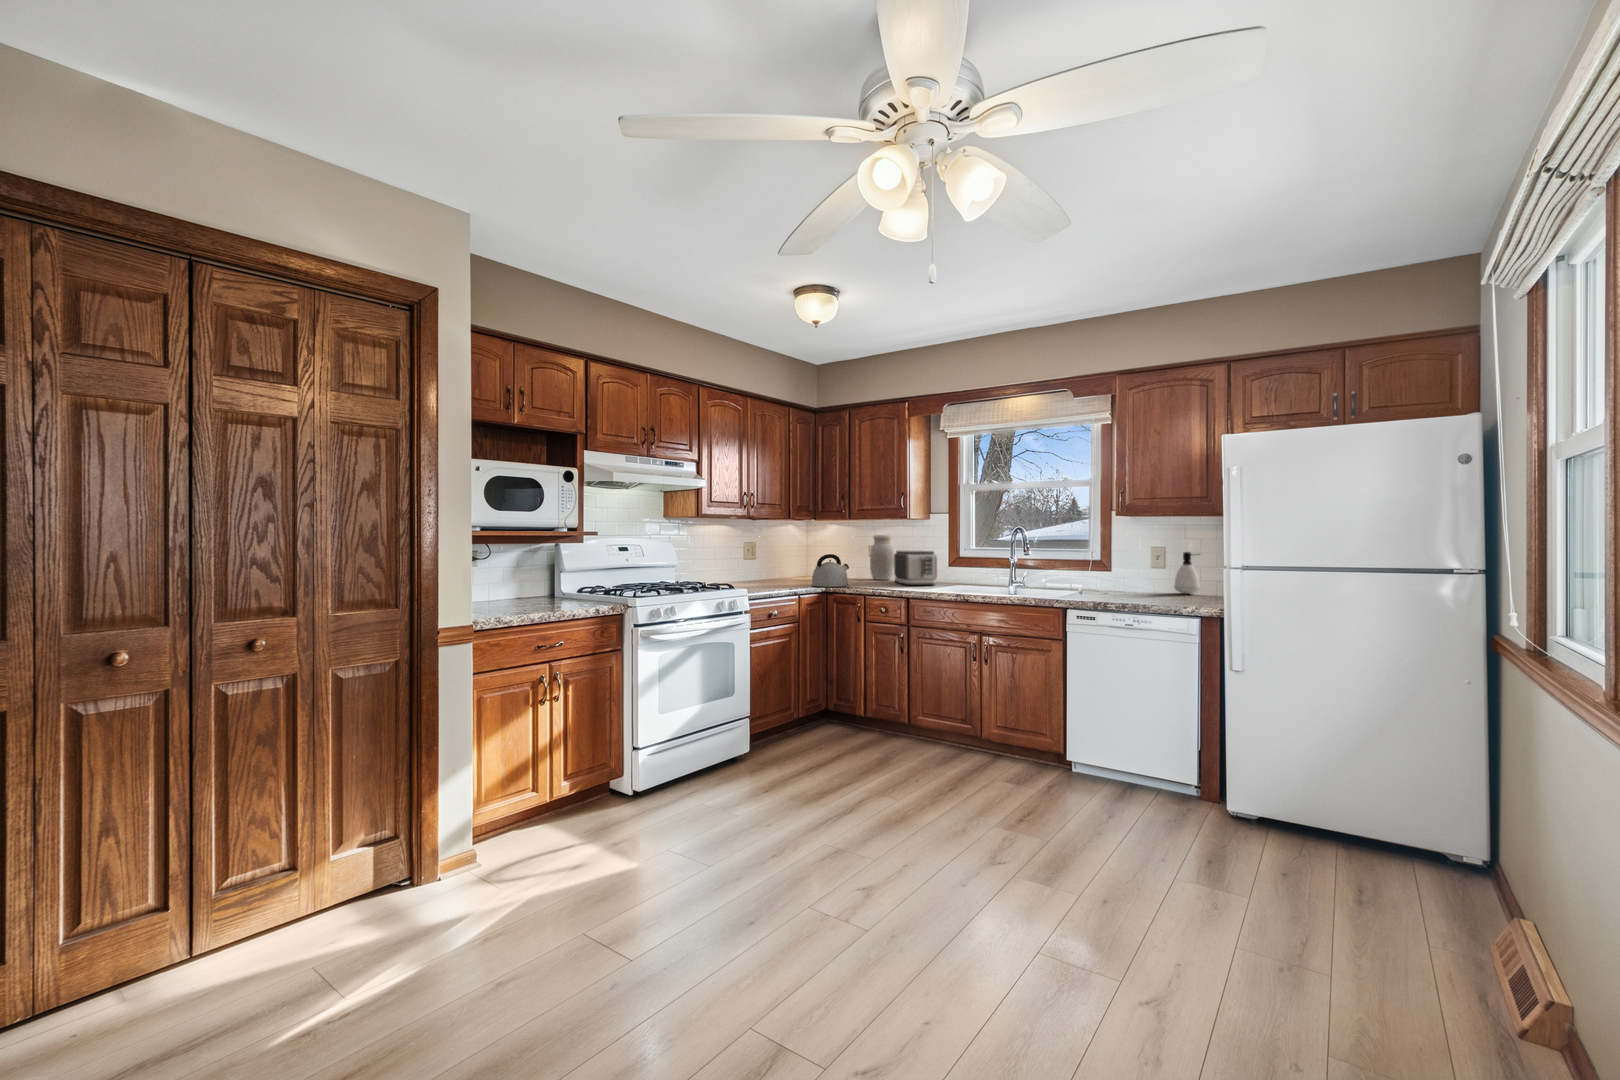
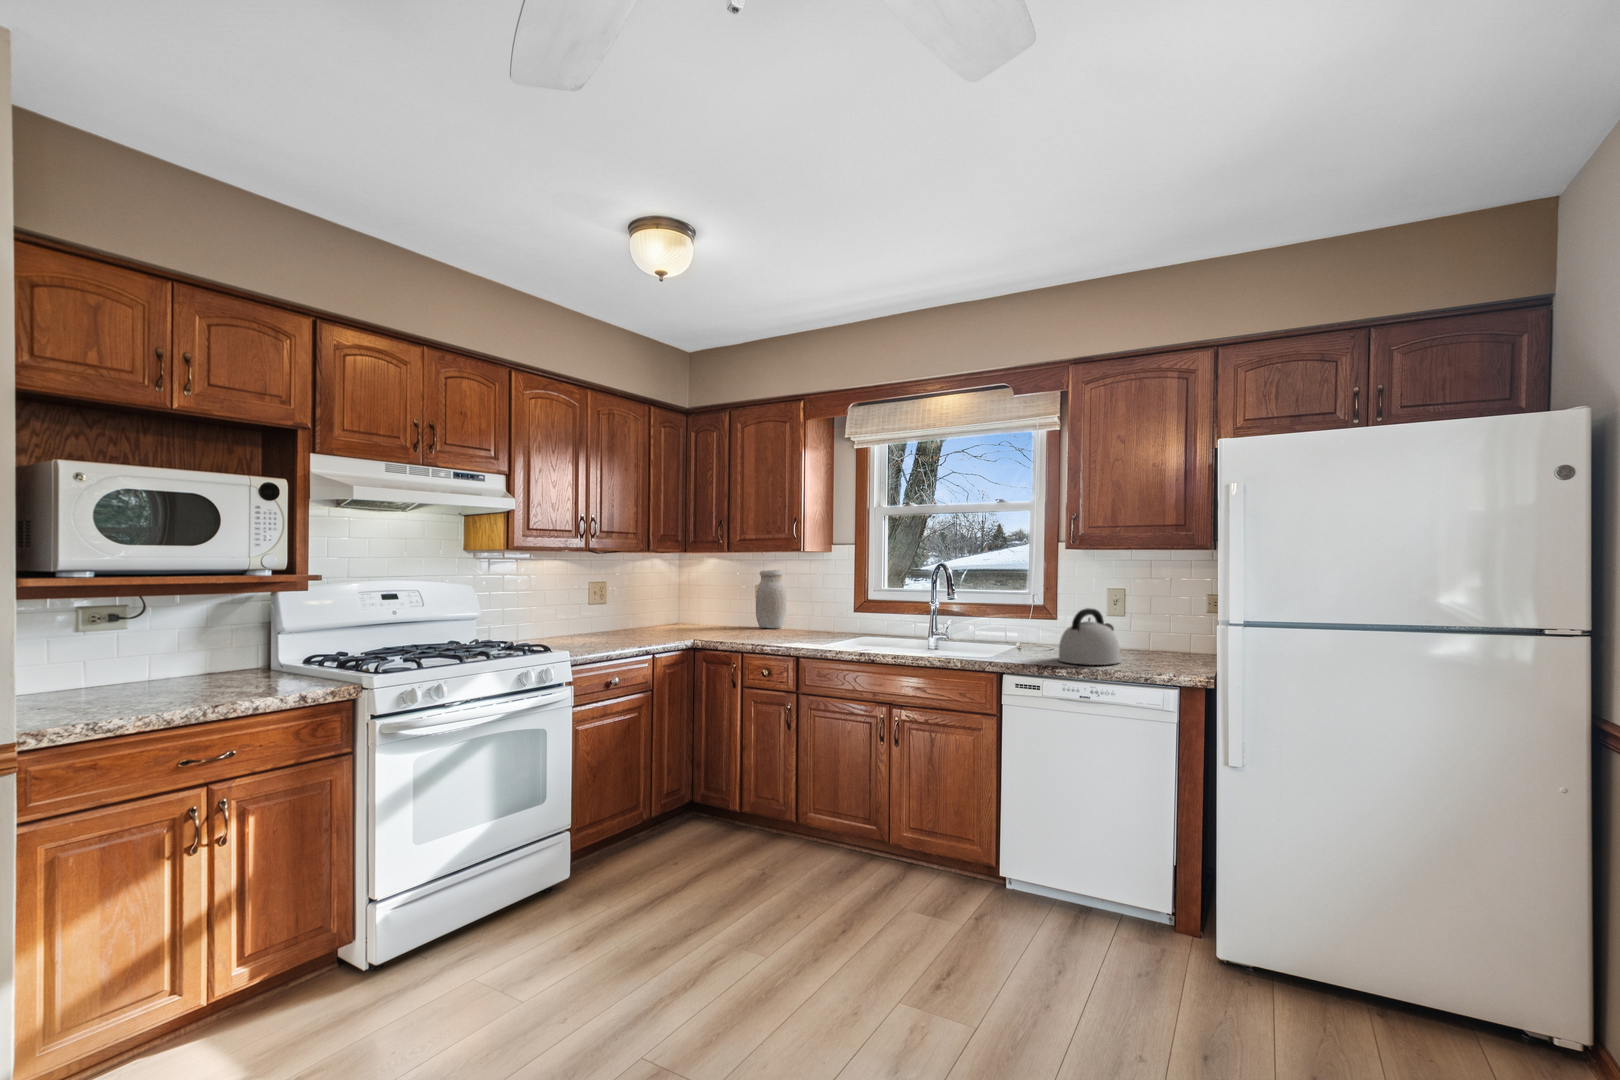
toaster: present [894,551,937,585] -> none [785,591,838,638]
soap dispenser: present [1174,552,1199,594] -> none [1139,595,1171,650]
kettle: present [812,554,849,587] -> present [1058,608,1121,665]

